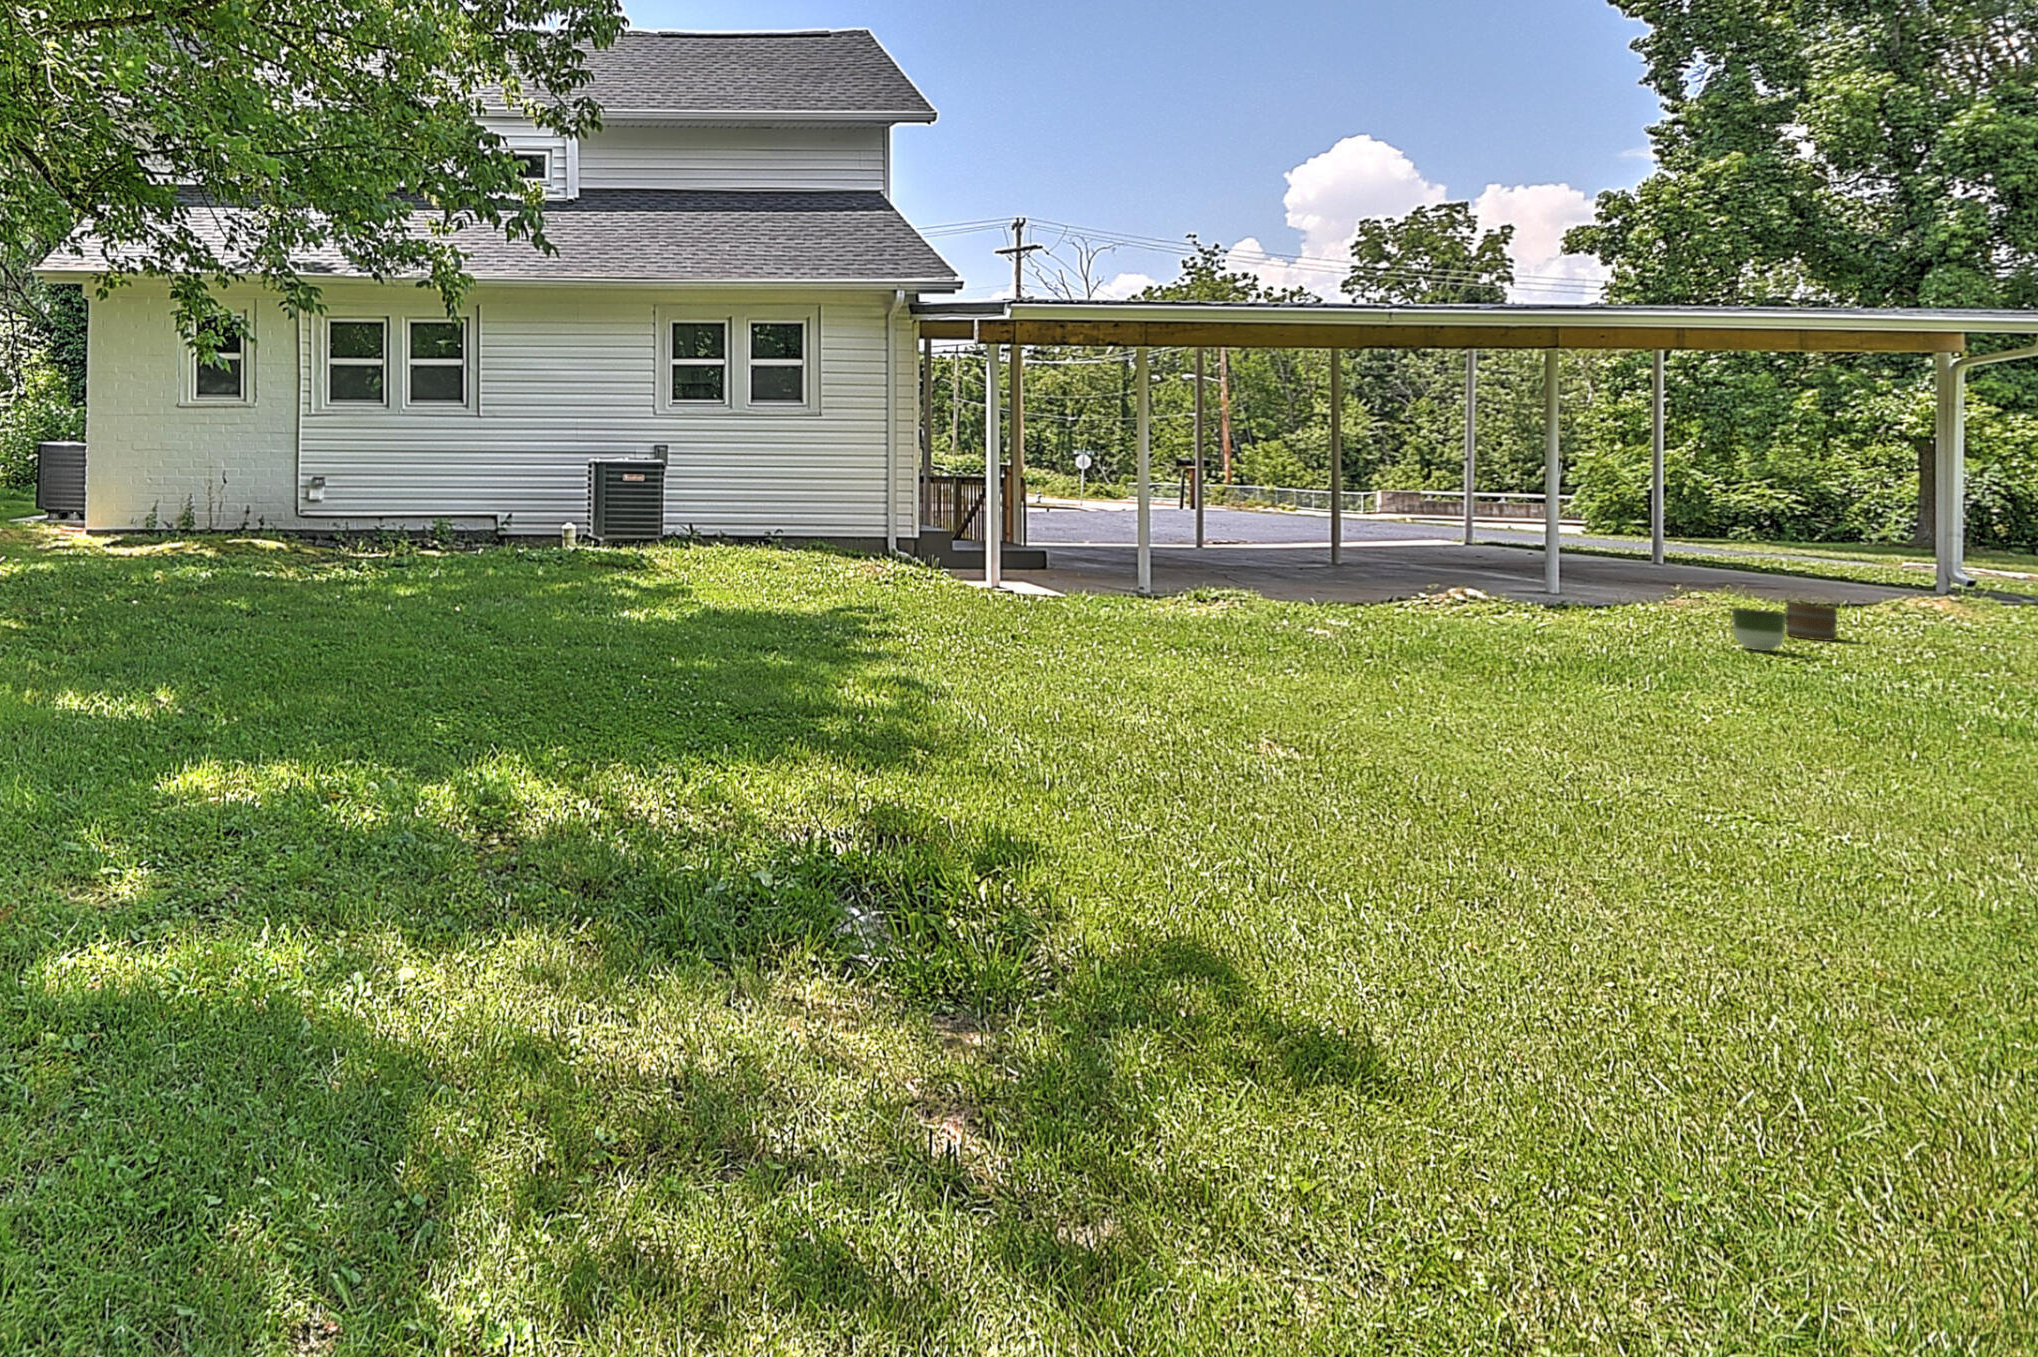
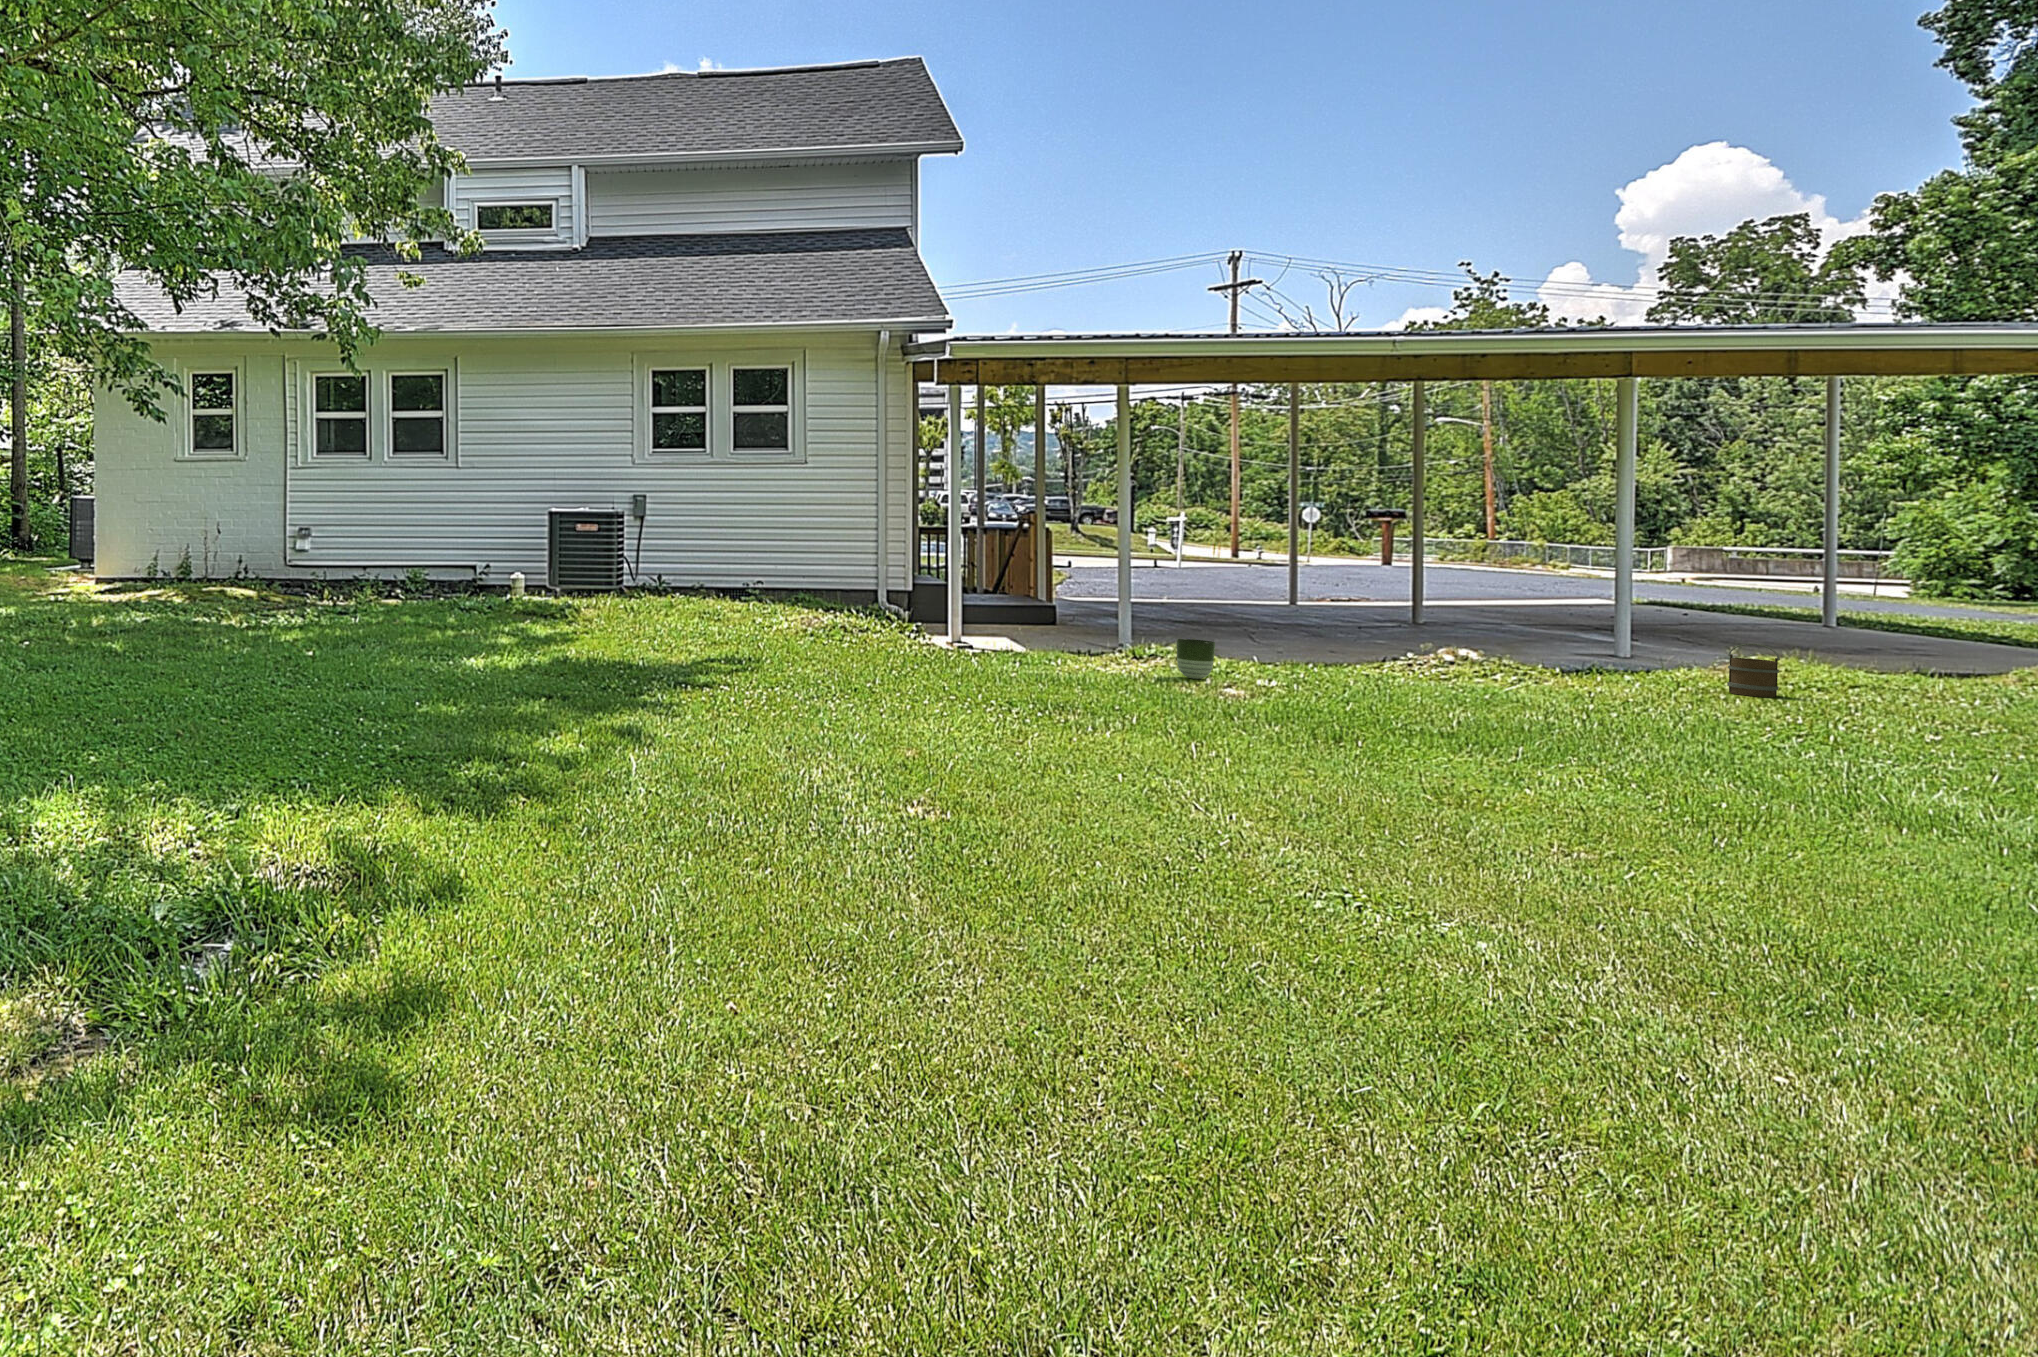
planter: present [1732,608,1786,651] -> present [1177,639,1215,679]

